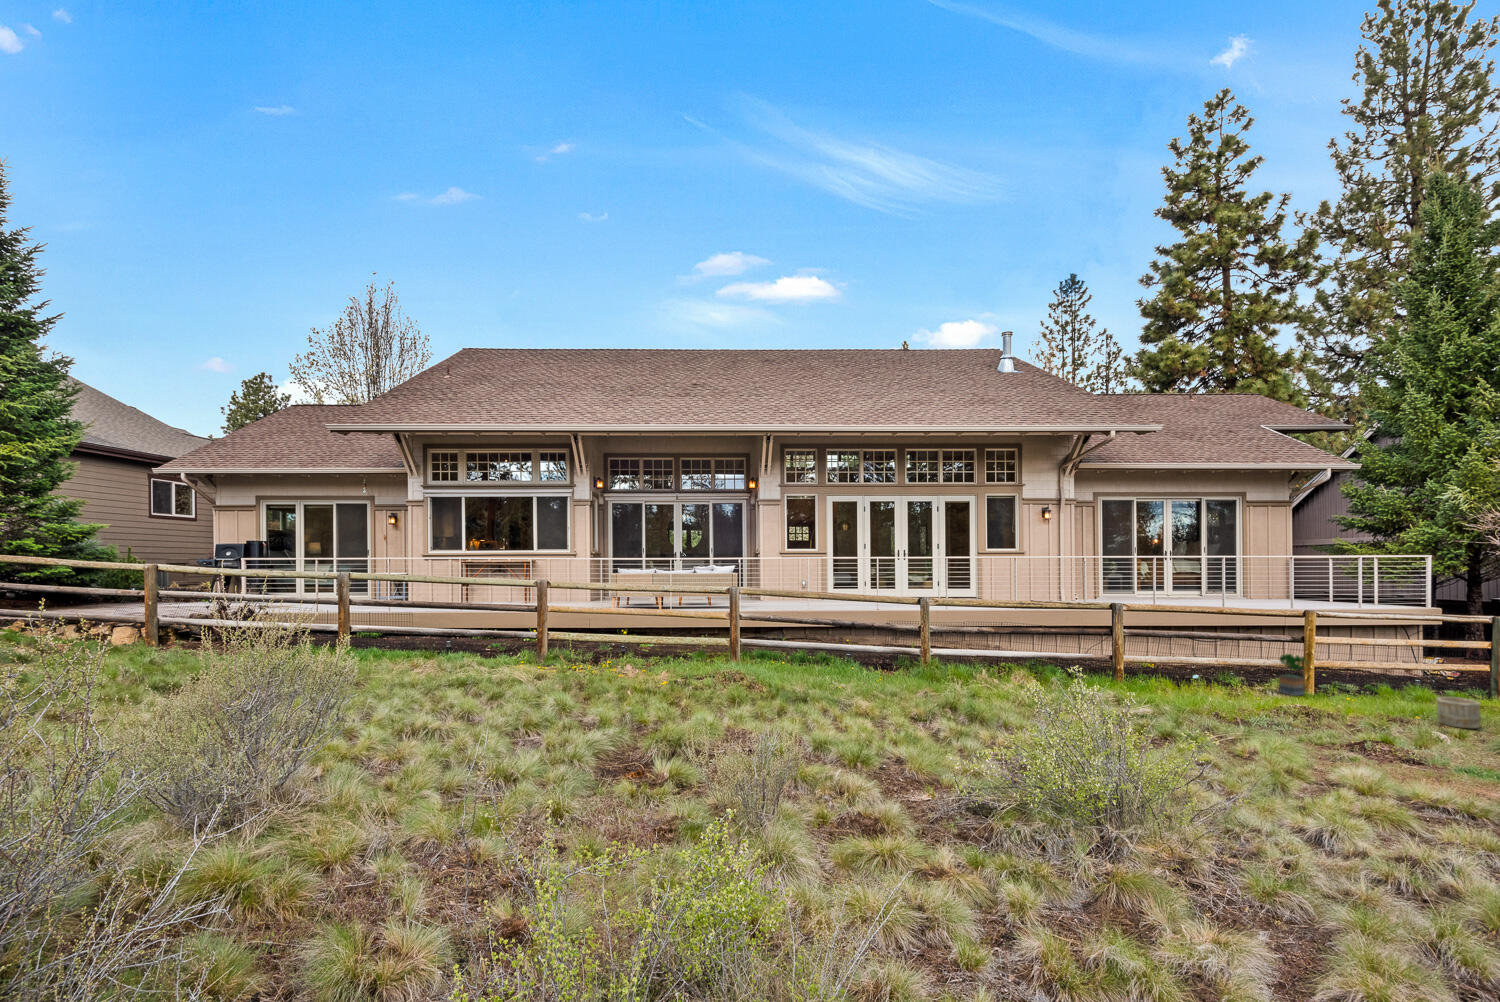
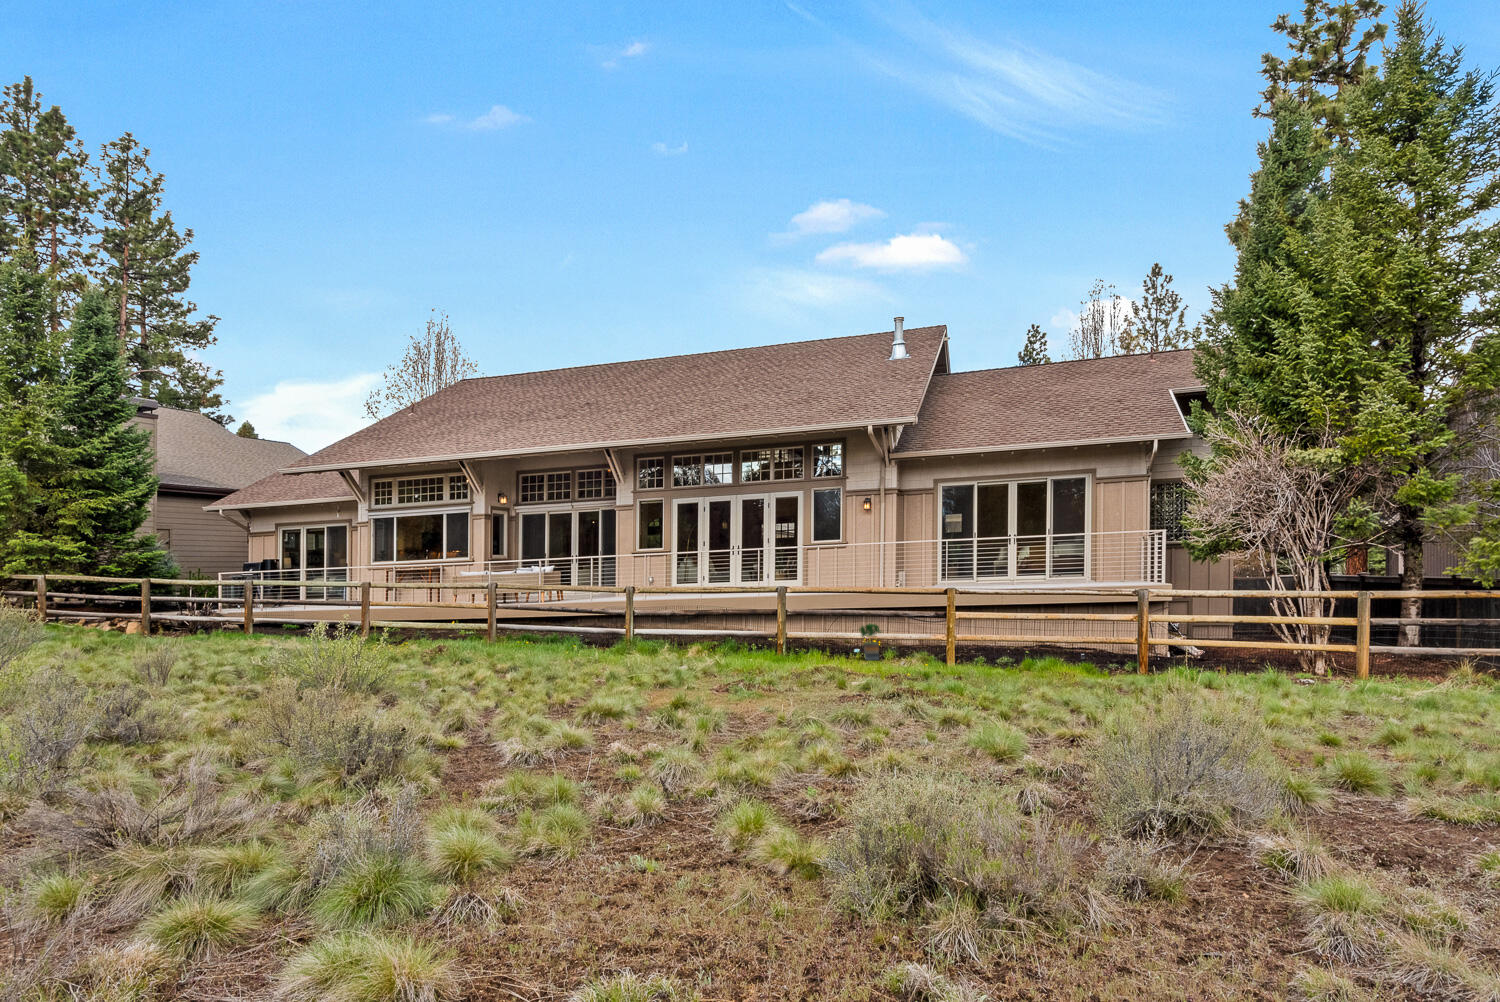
wooden bucket: present [1436,697,1481,729] -> none [899,654,928,679]

